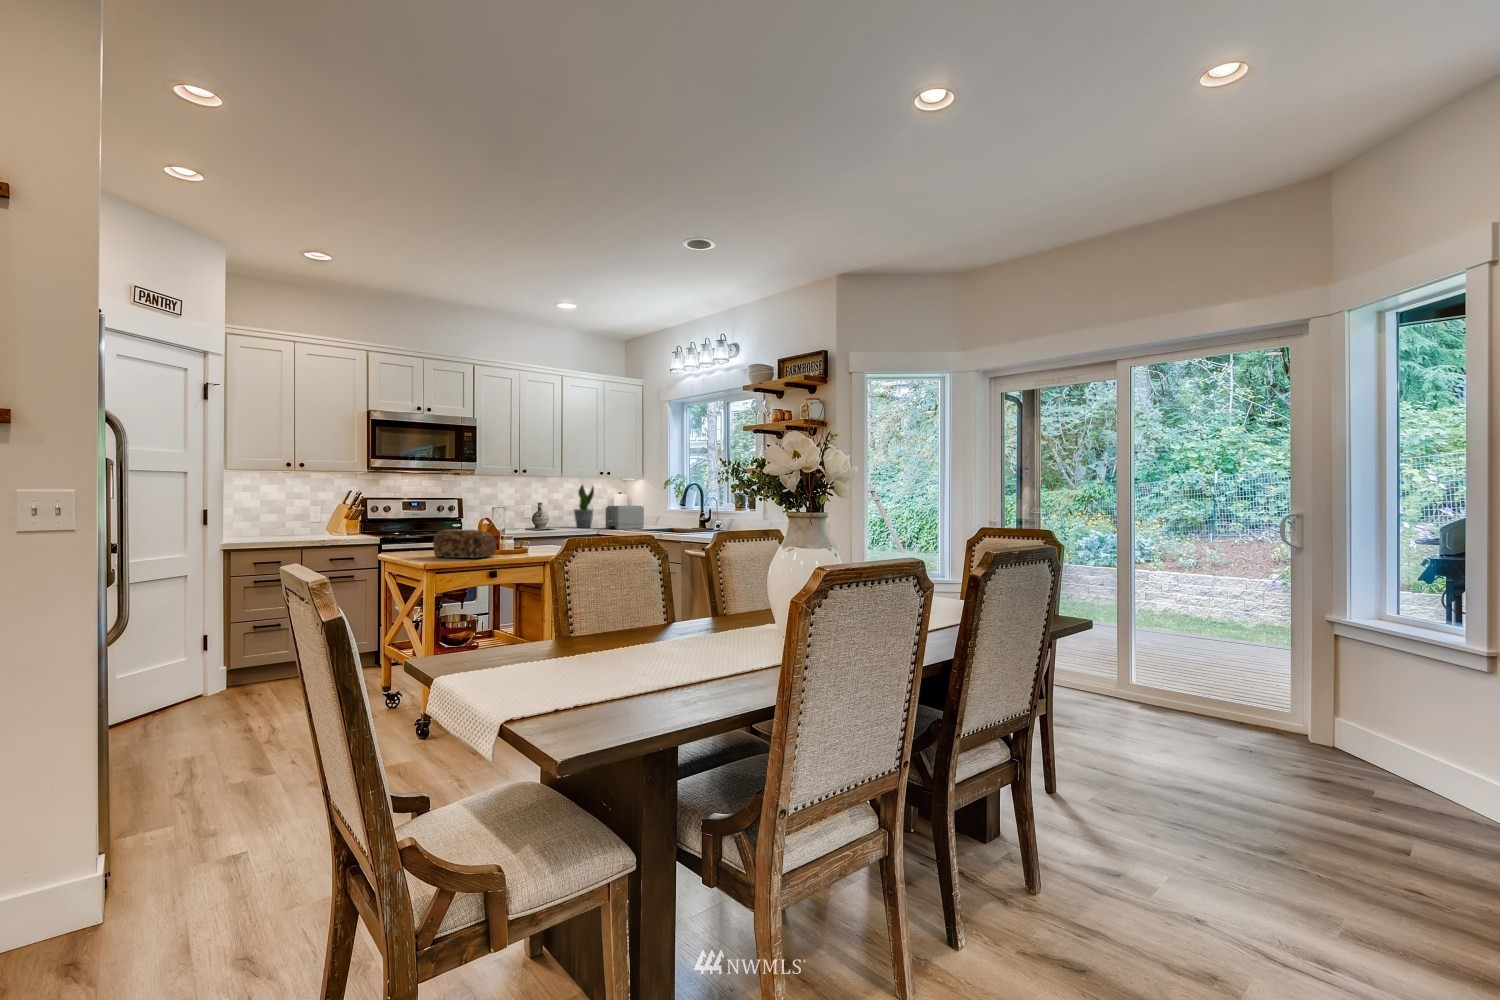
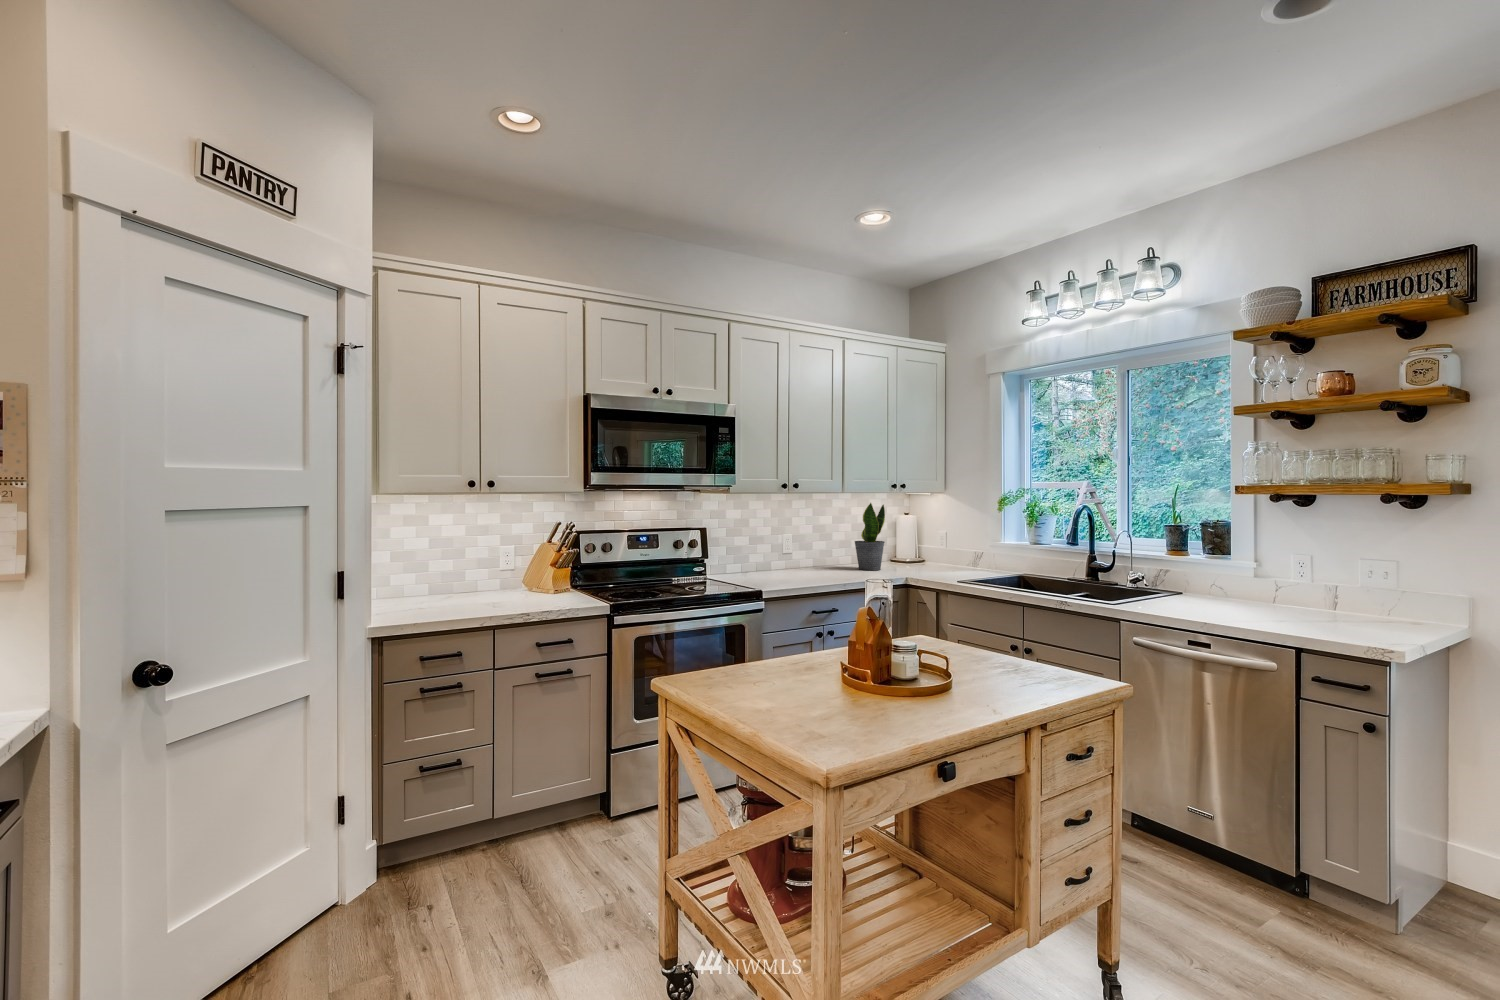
ceramic jug: present [527,502,554,530] -> none [783,533,844,577]
toaster: present [606,506,644,529] -> none [906,535,962,575]
bread loaf: present [433,529,496,558] -> none [791,641,924,722]

